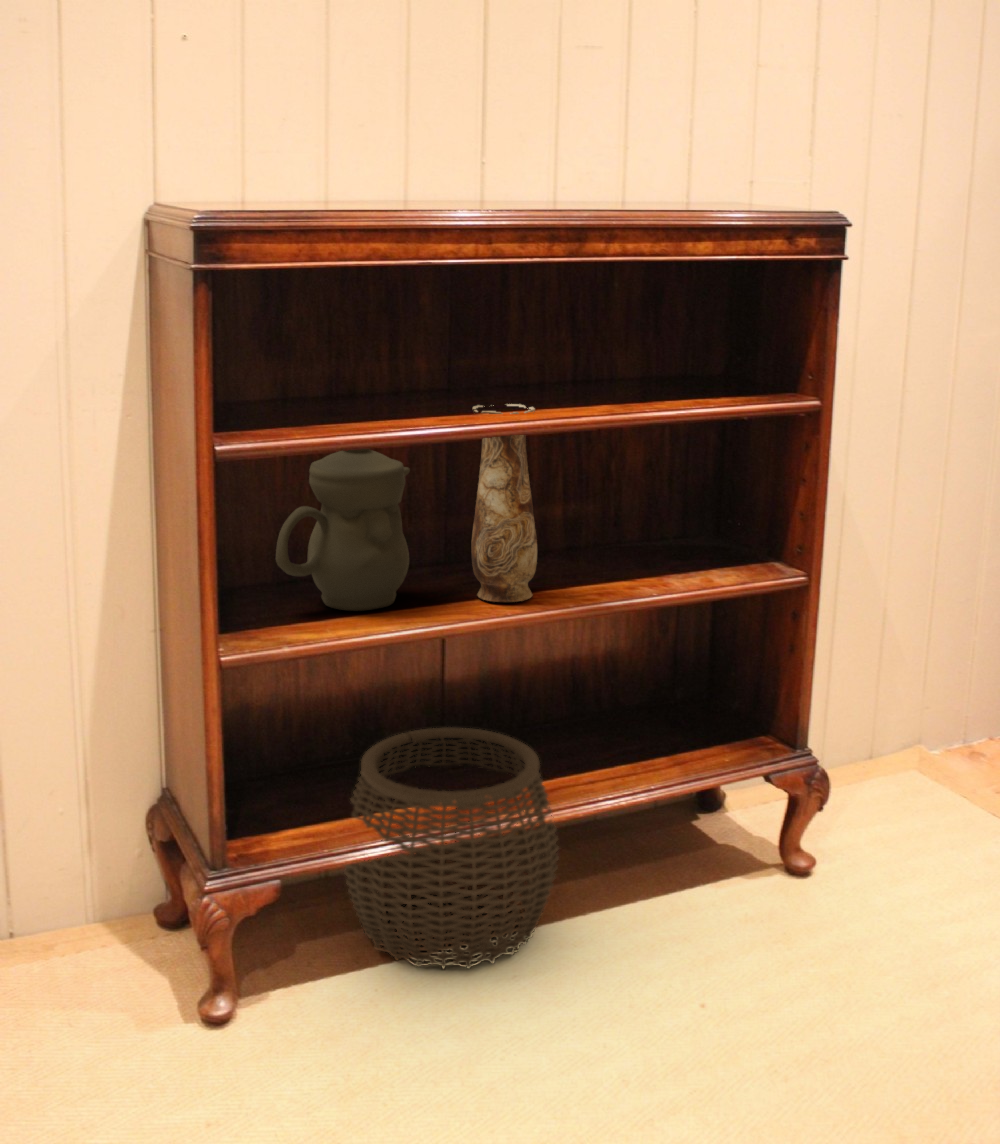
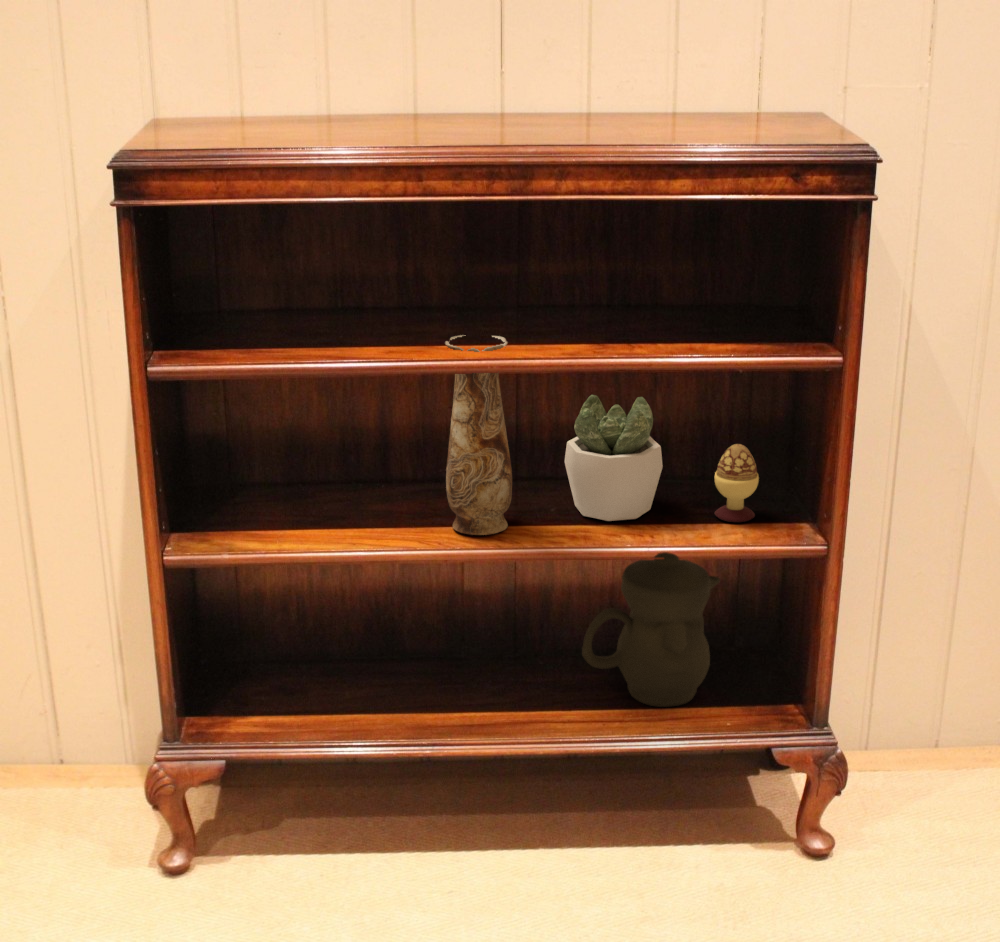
teapot: present [276,449,410,611] -> present [582,552,720,707]
succulent plant: none [557,461,646,579] -> present [564,395,663,521]
decorative egg: none [691,496,731,568] -> present [714,444,759,522]
woven basket: present [345,728,559,969] -> none [316,638,527,879]

